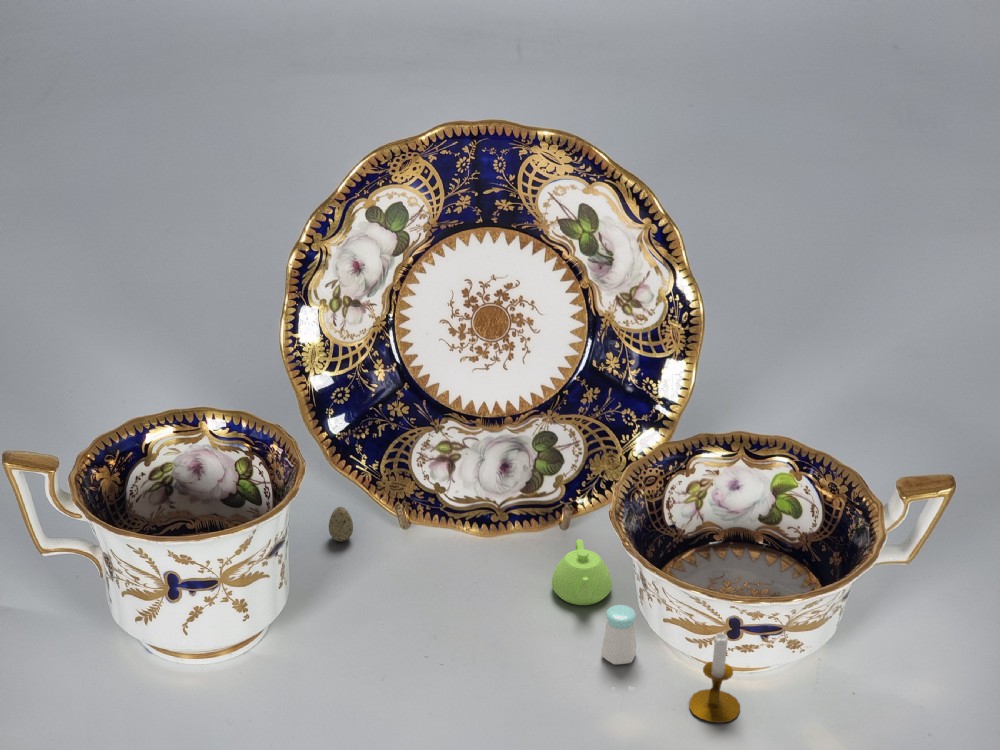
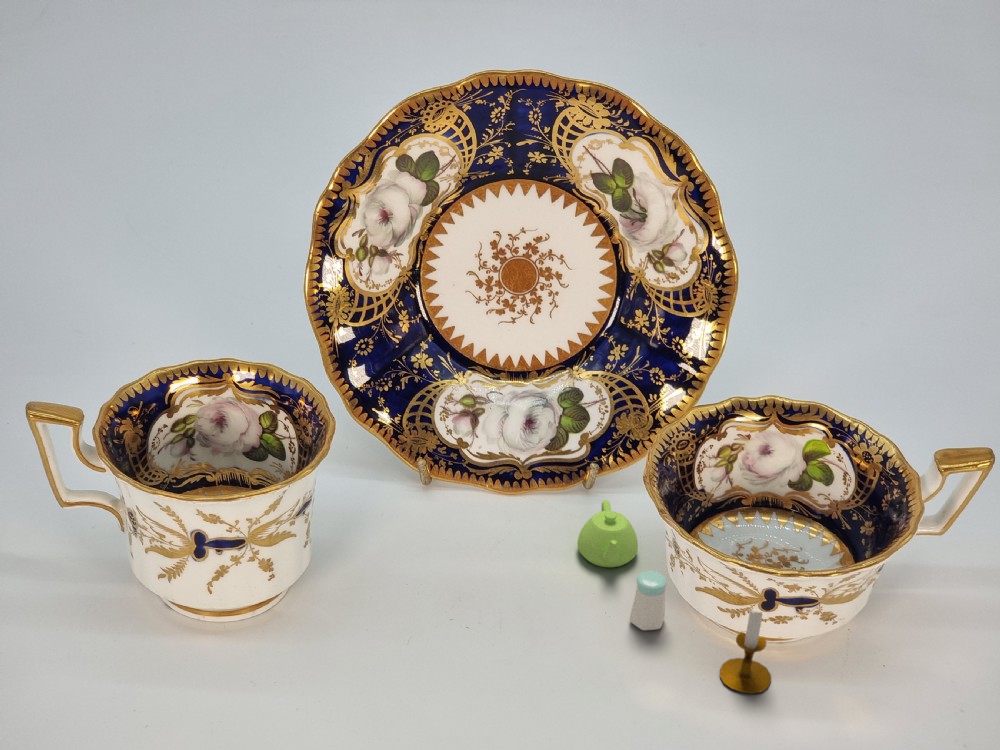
decorative egg: present [329,507,353,542] -> none [350,461,375,496]

